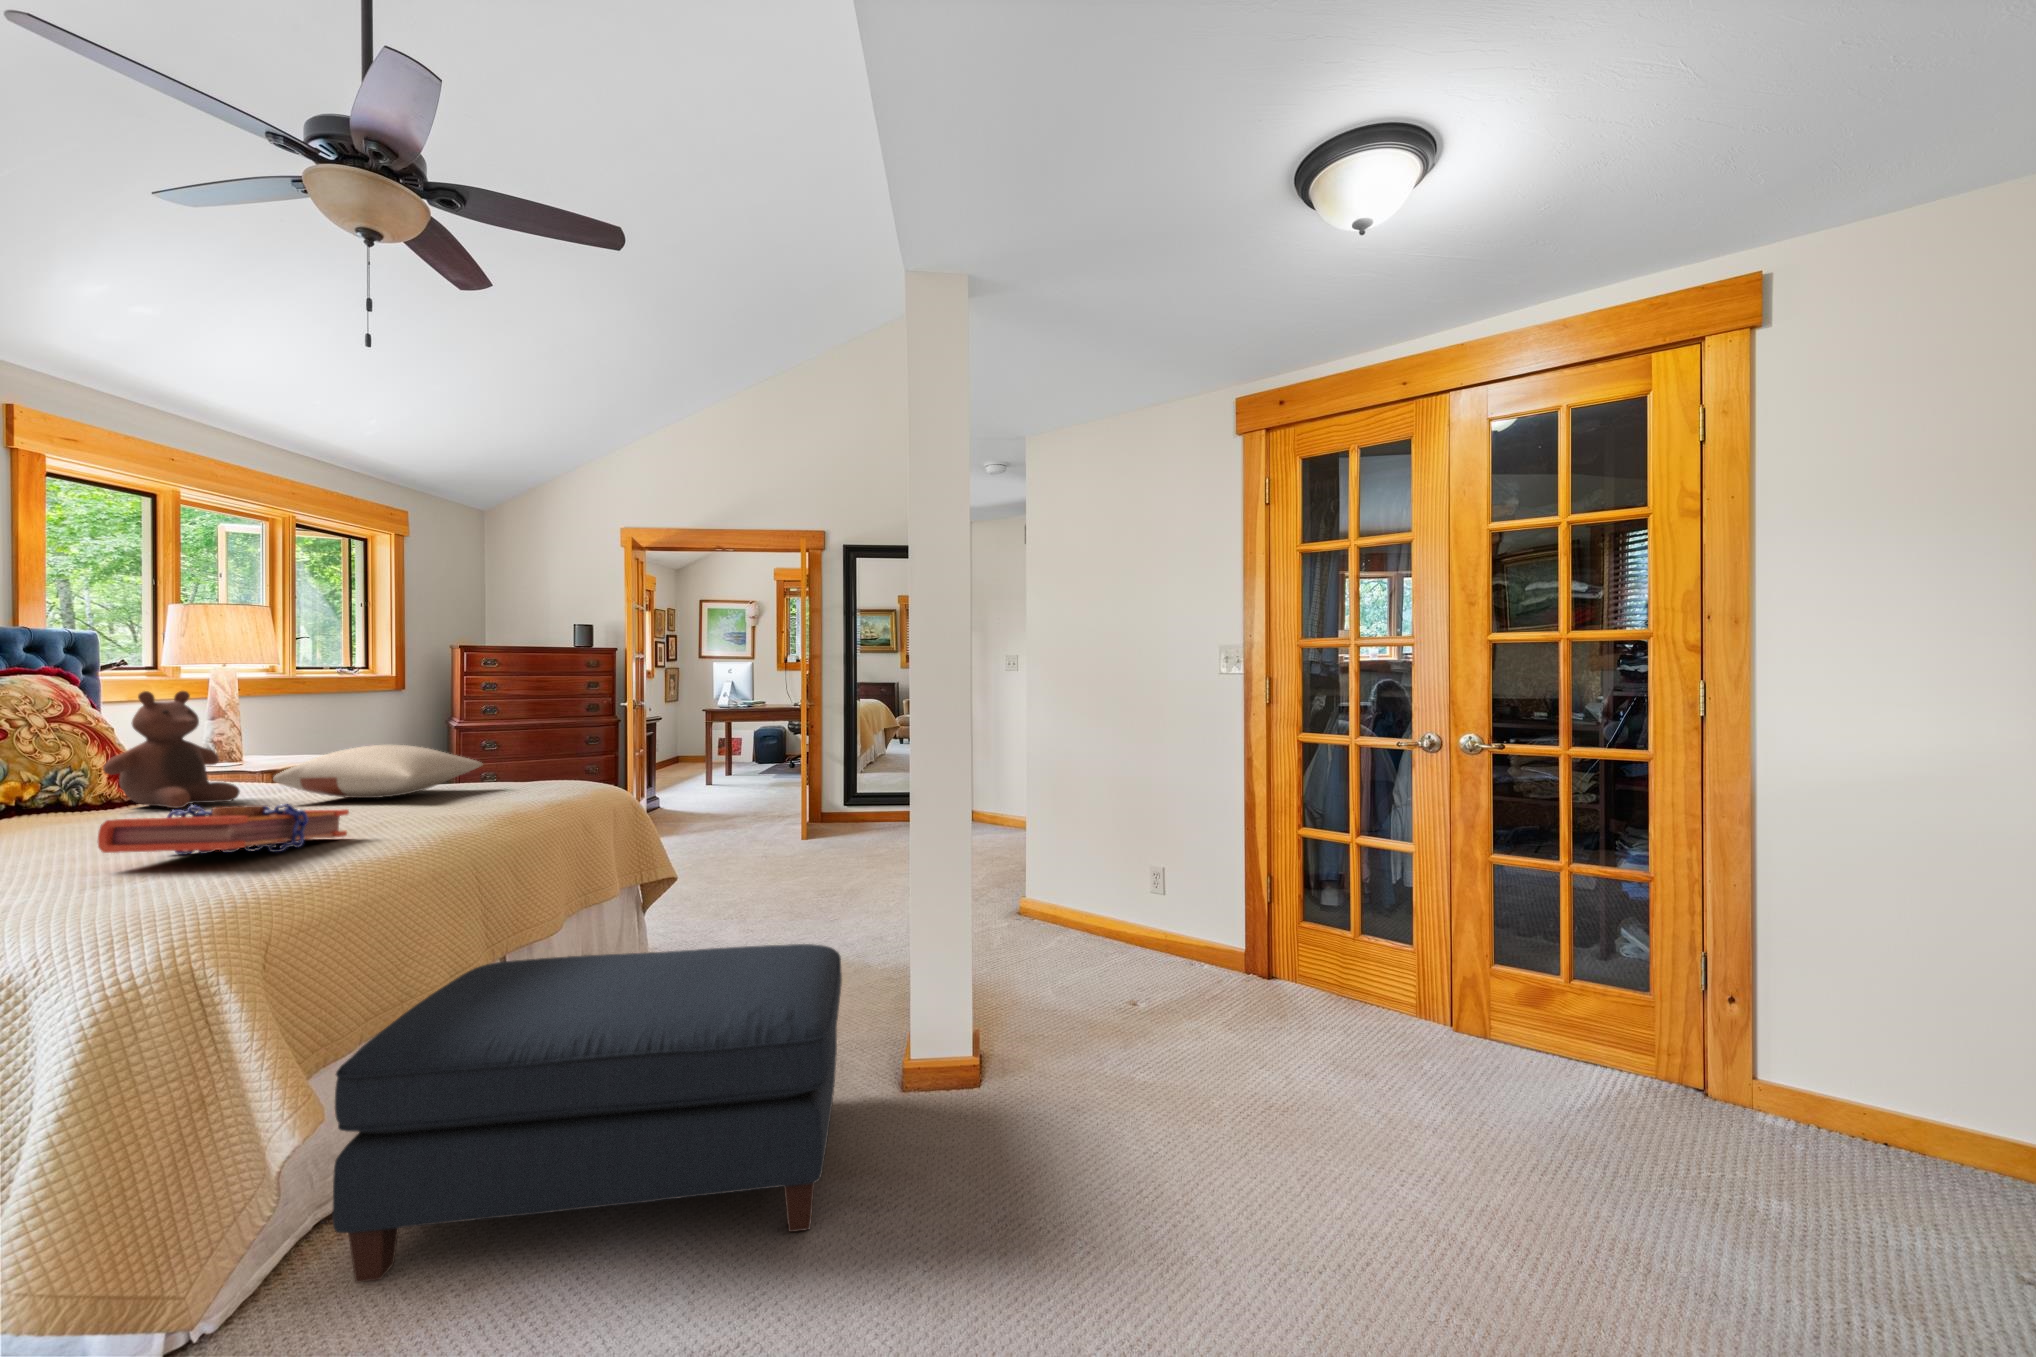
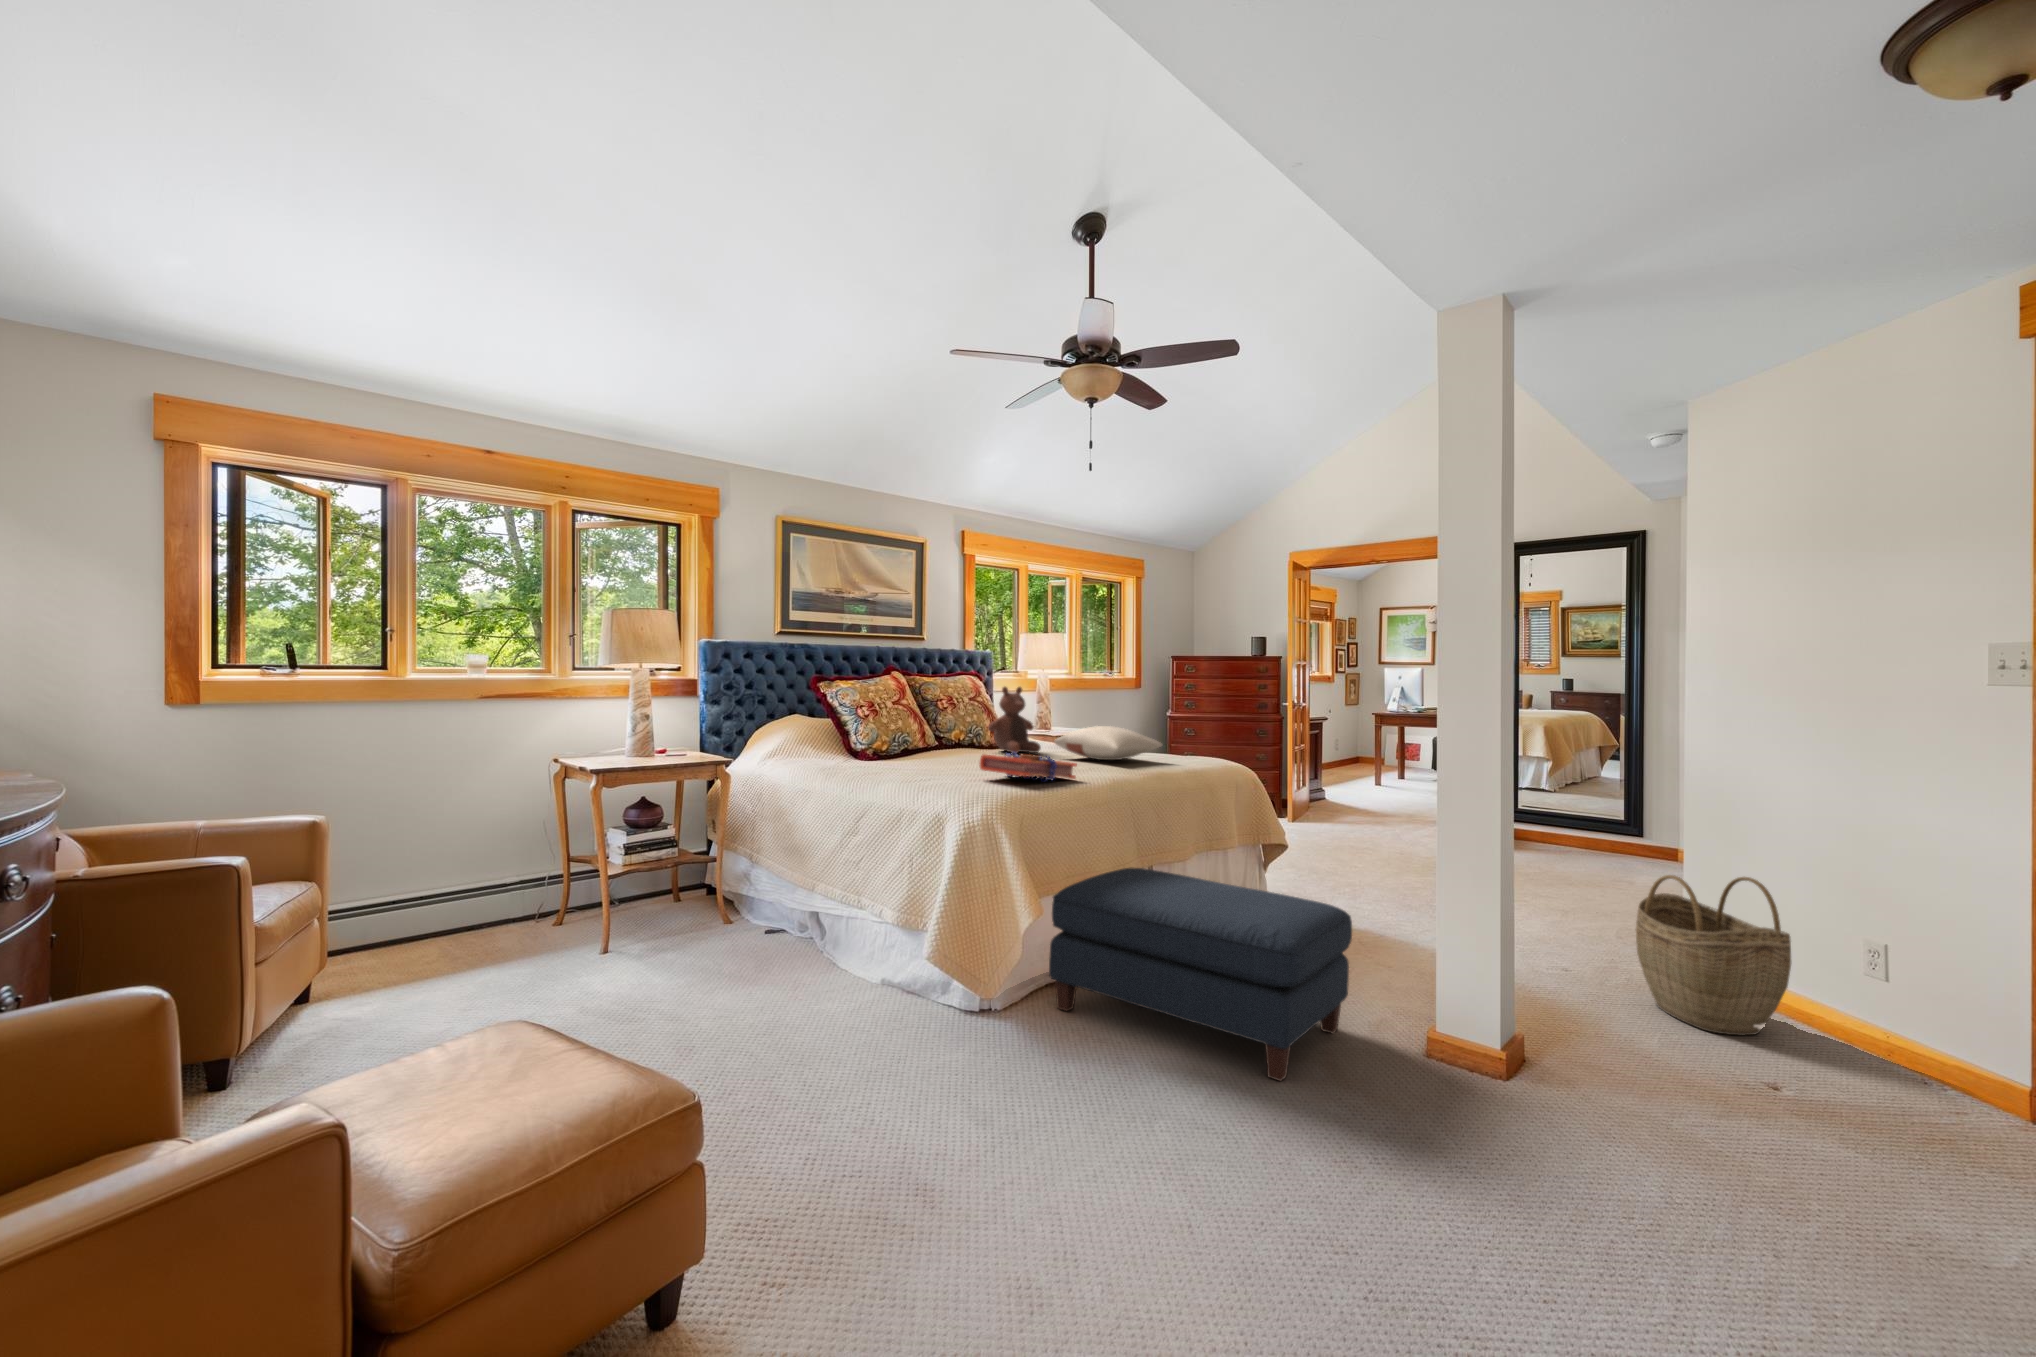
woven basket: none [1036,820,1148,963] -> present [1636,875,1791,1035]

